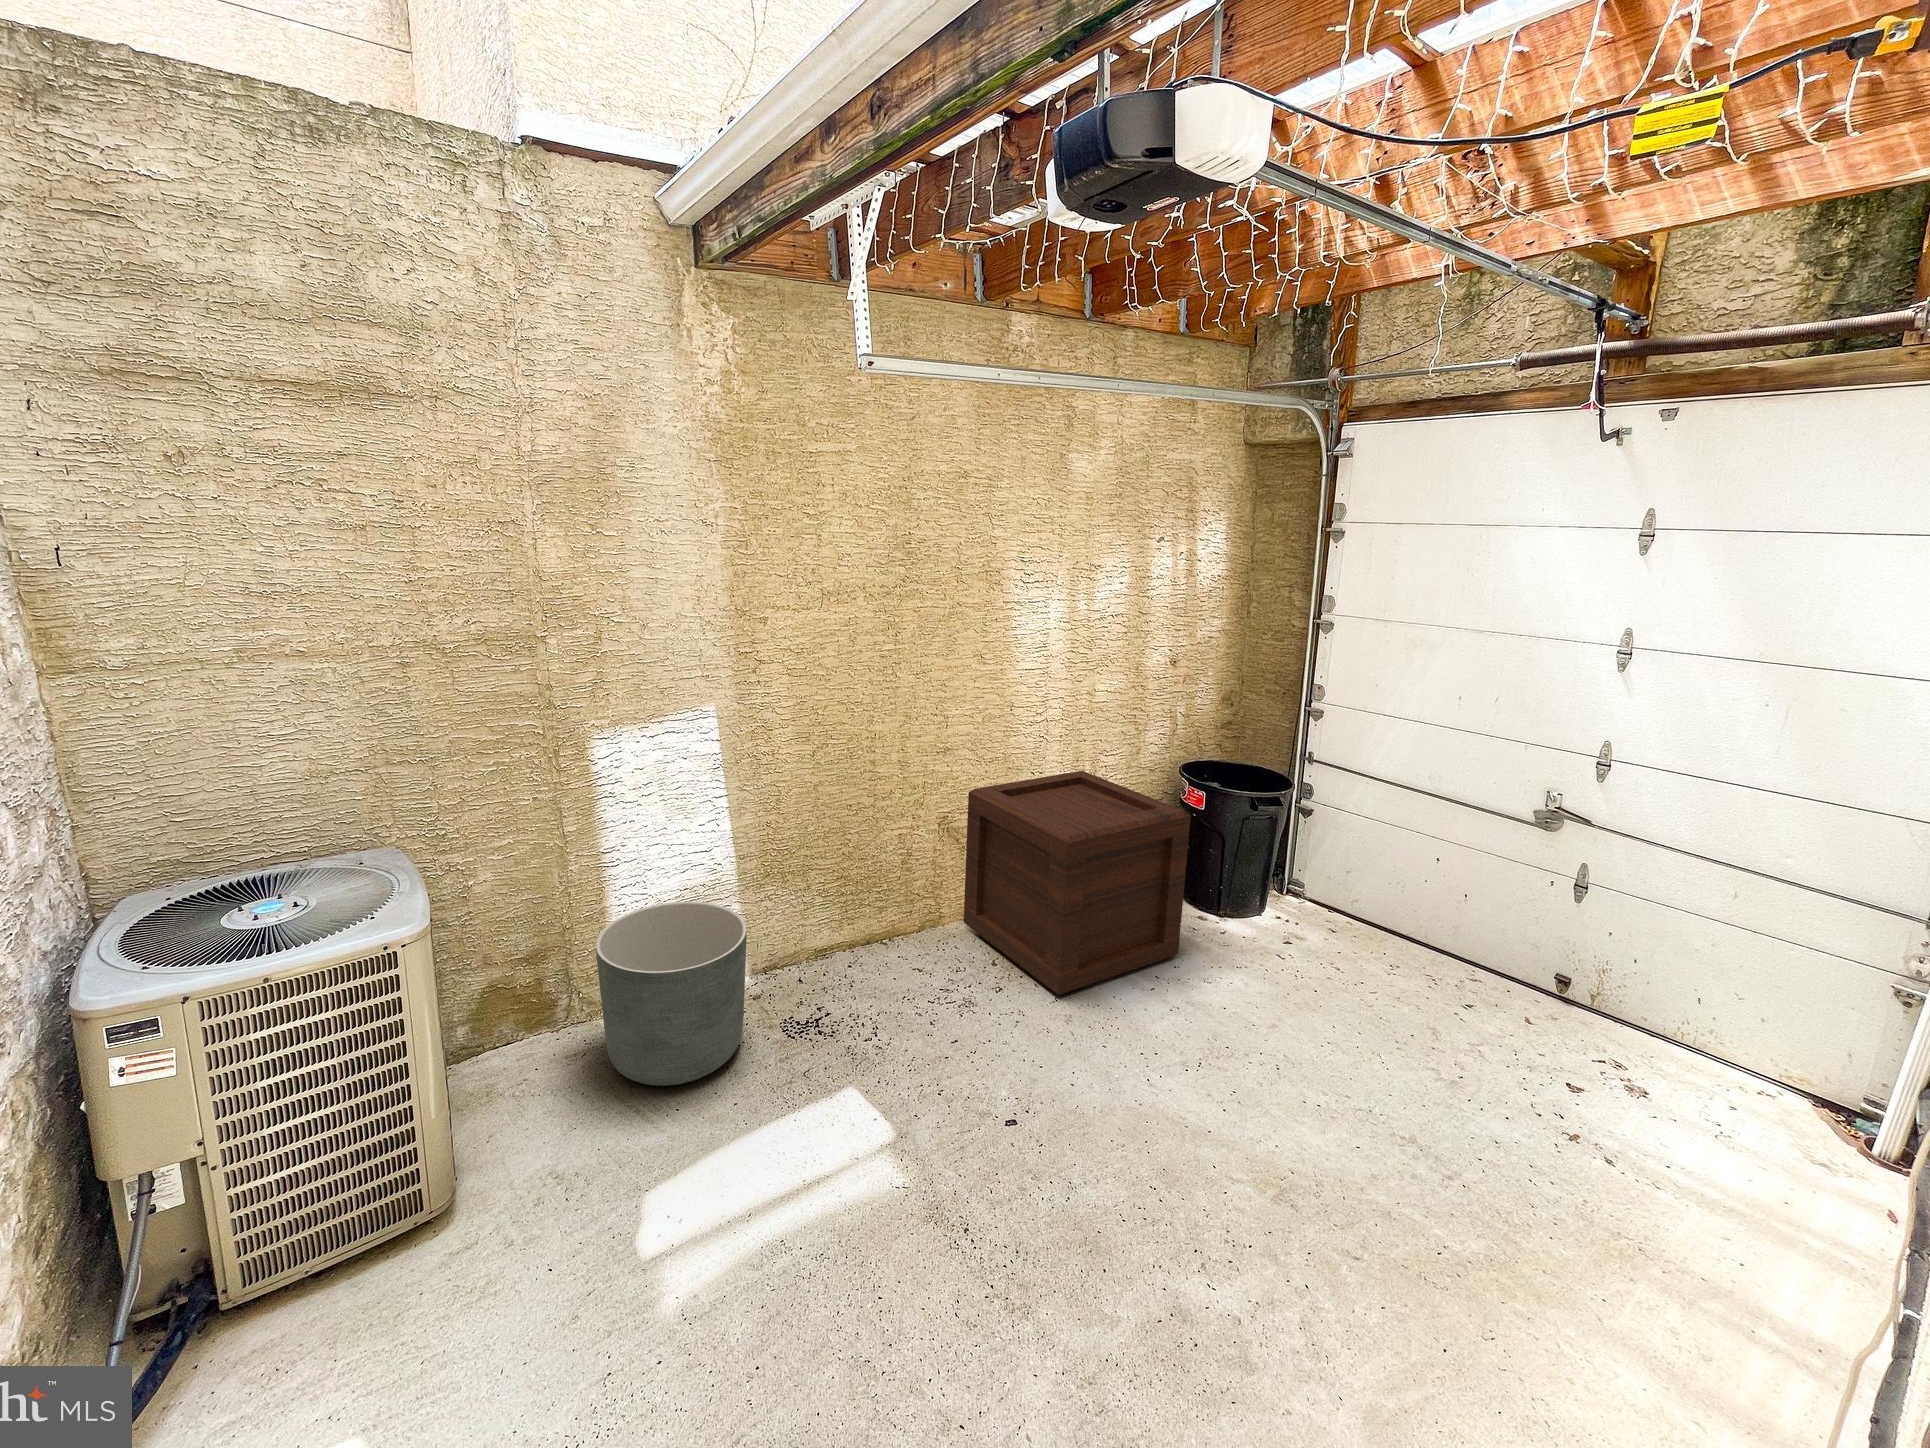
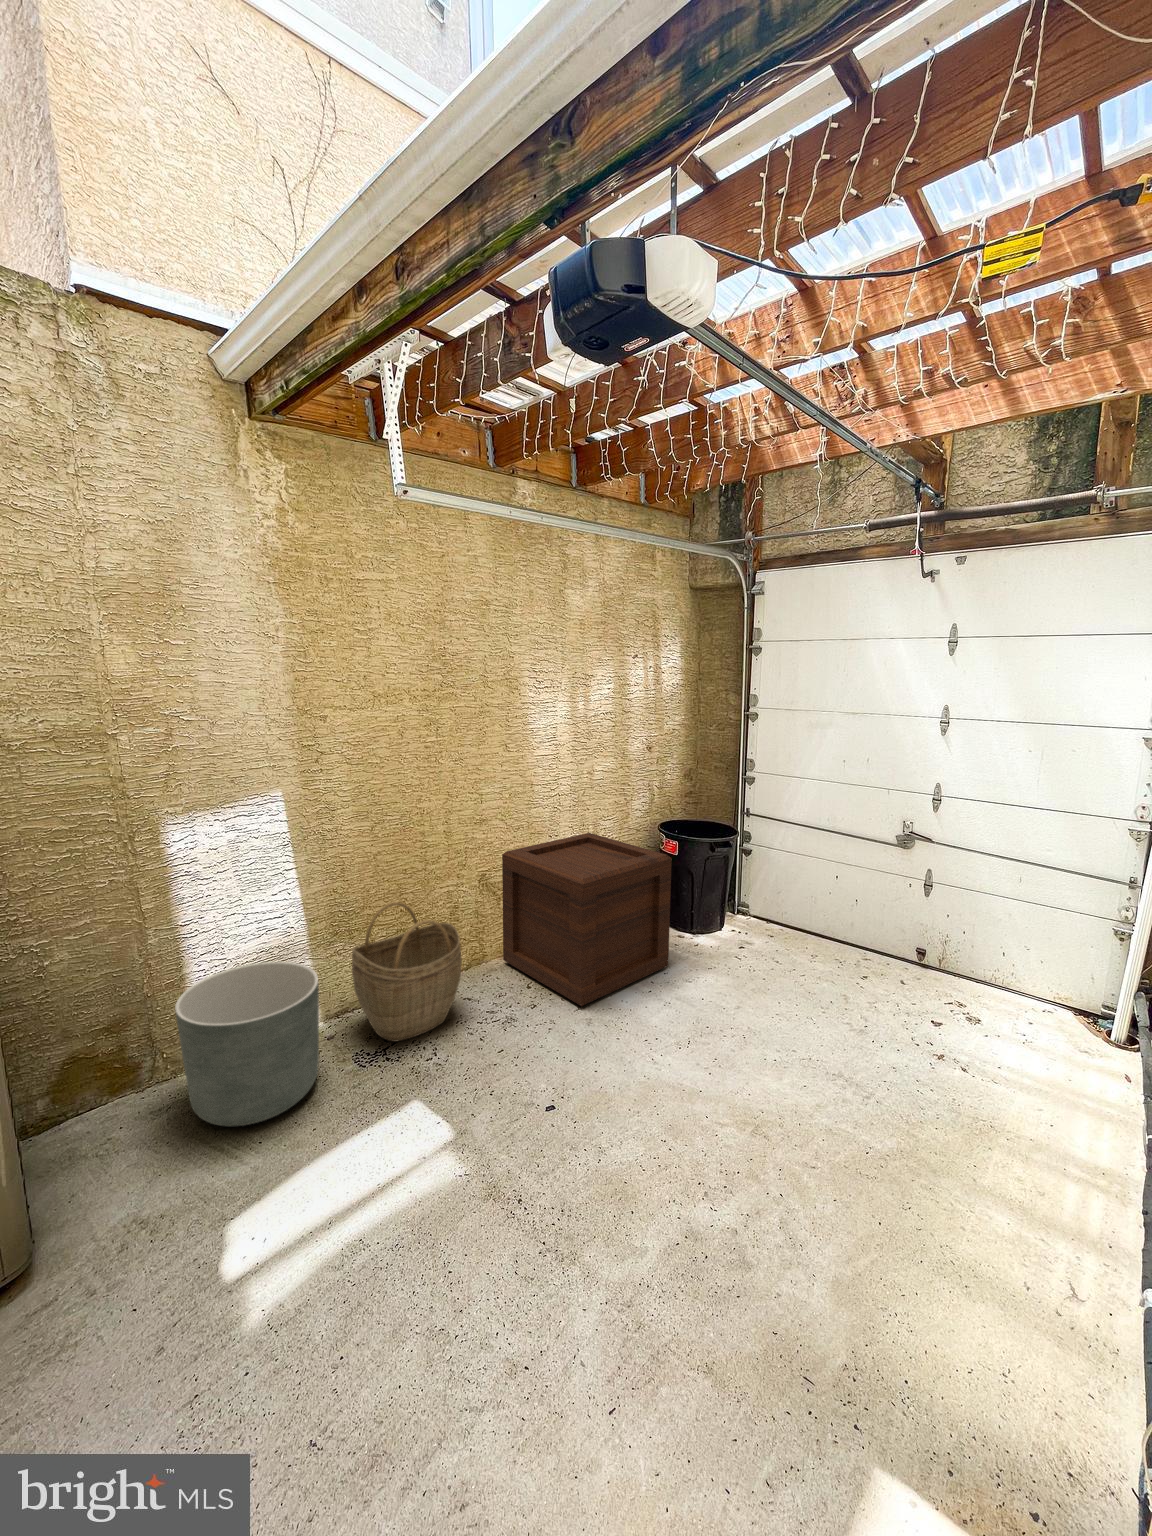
woven basket: none [785,843,911,1010] -> present [352,902,462,1042]

